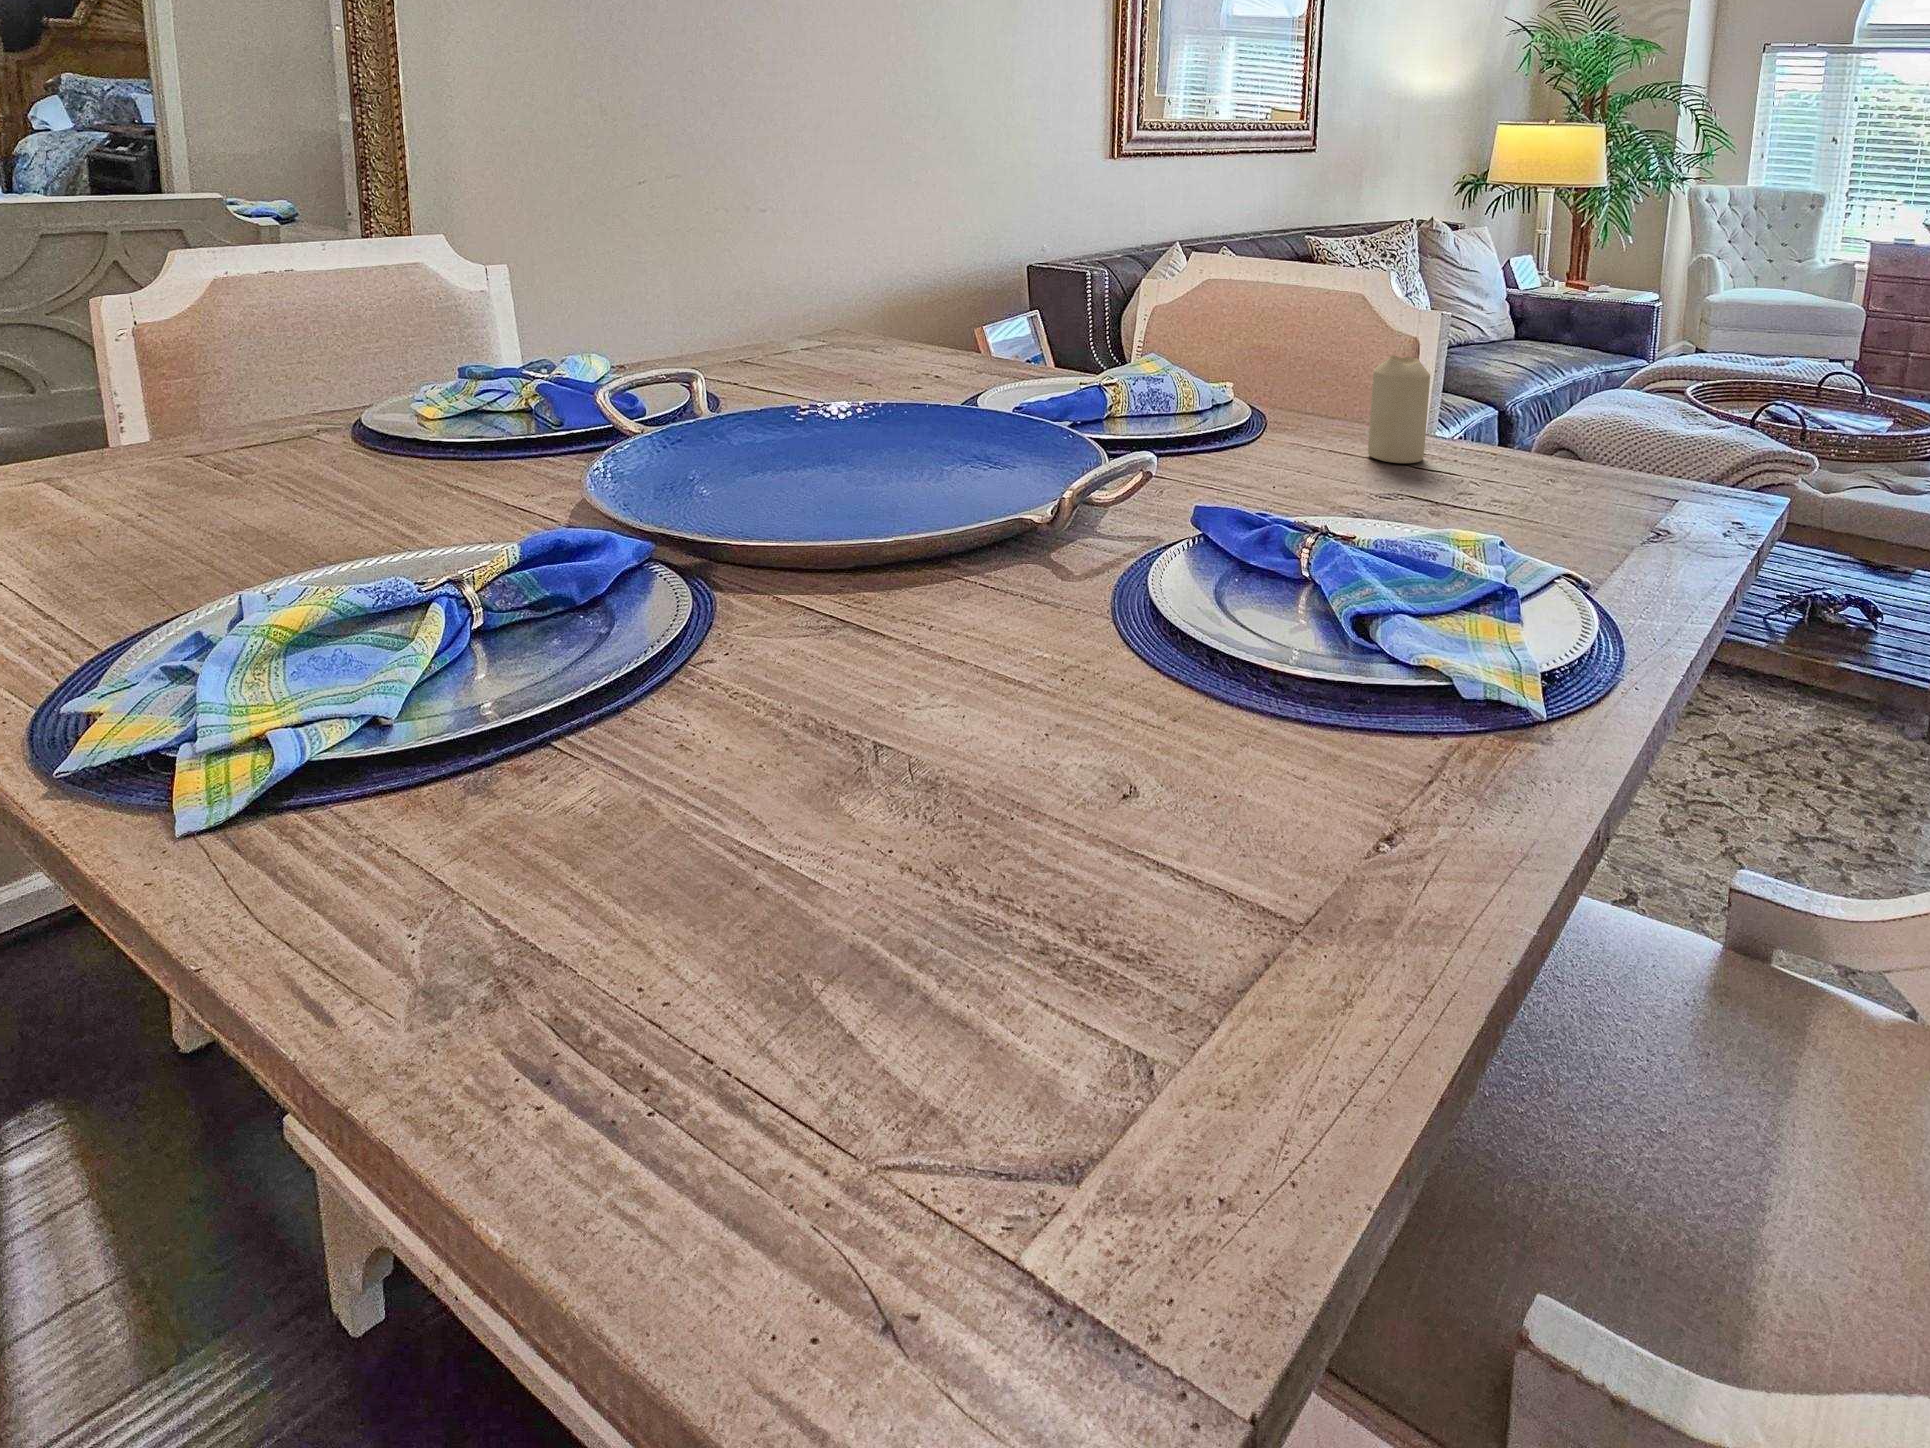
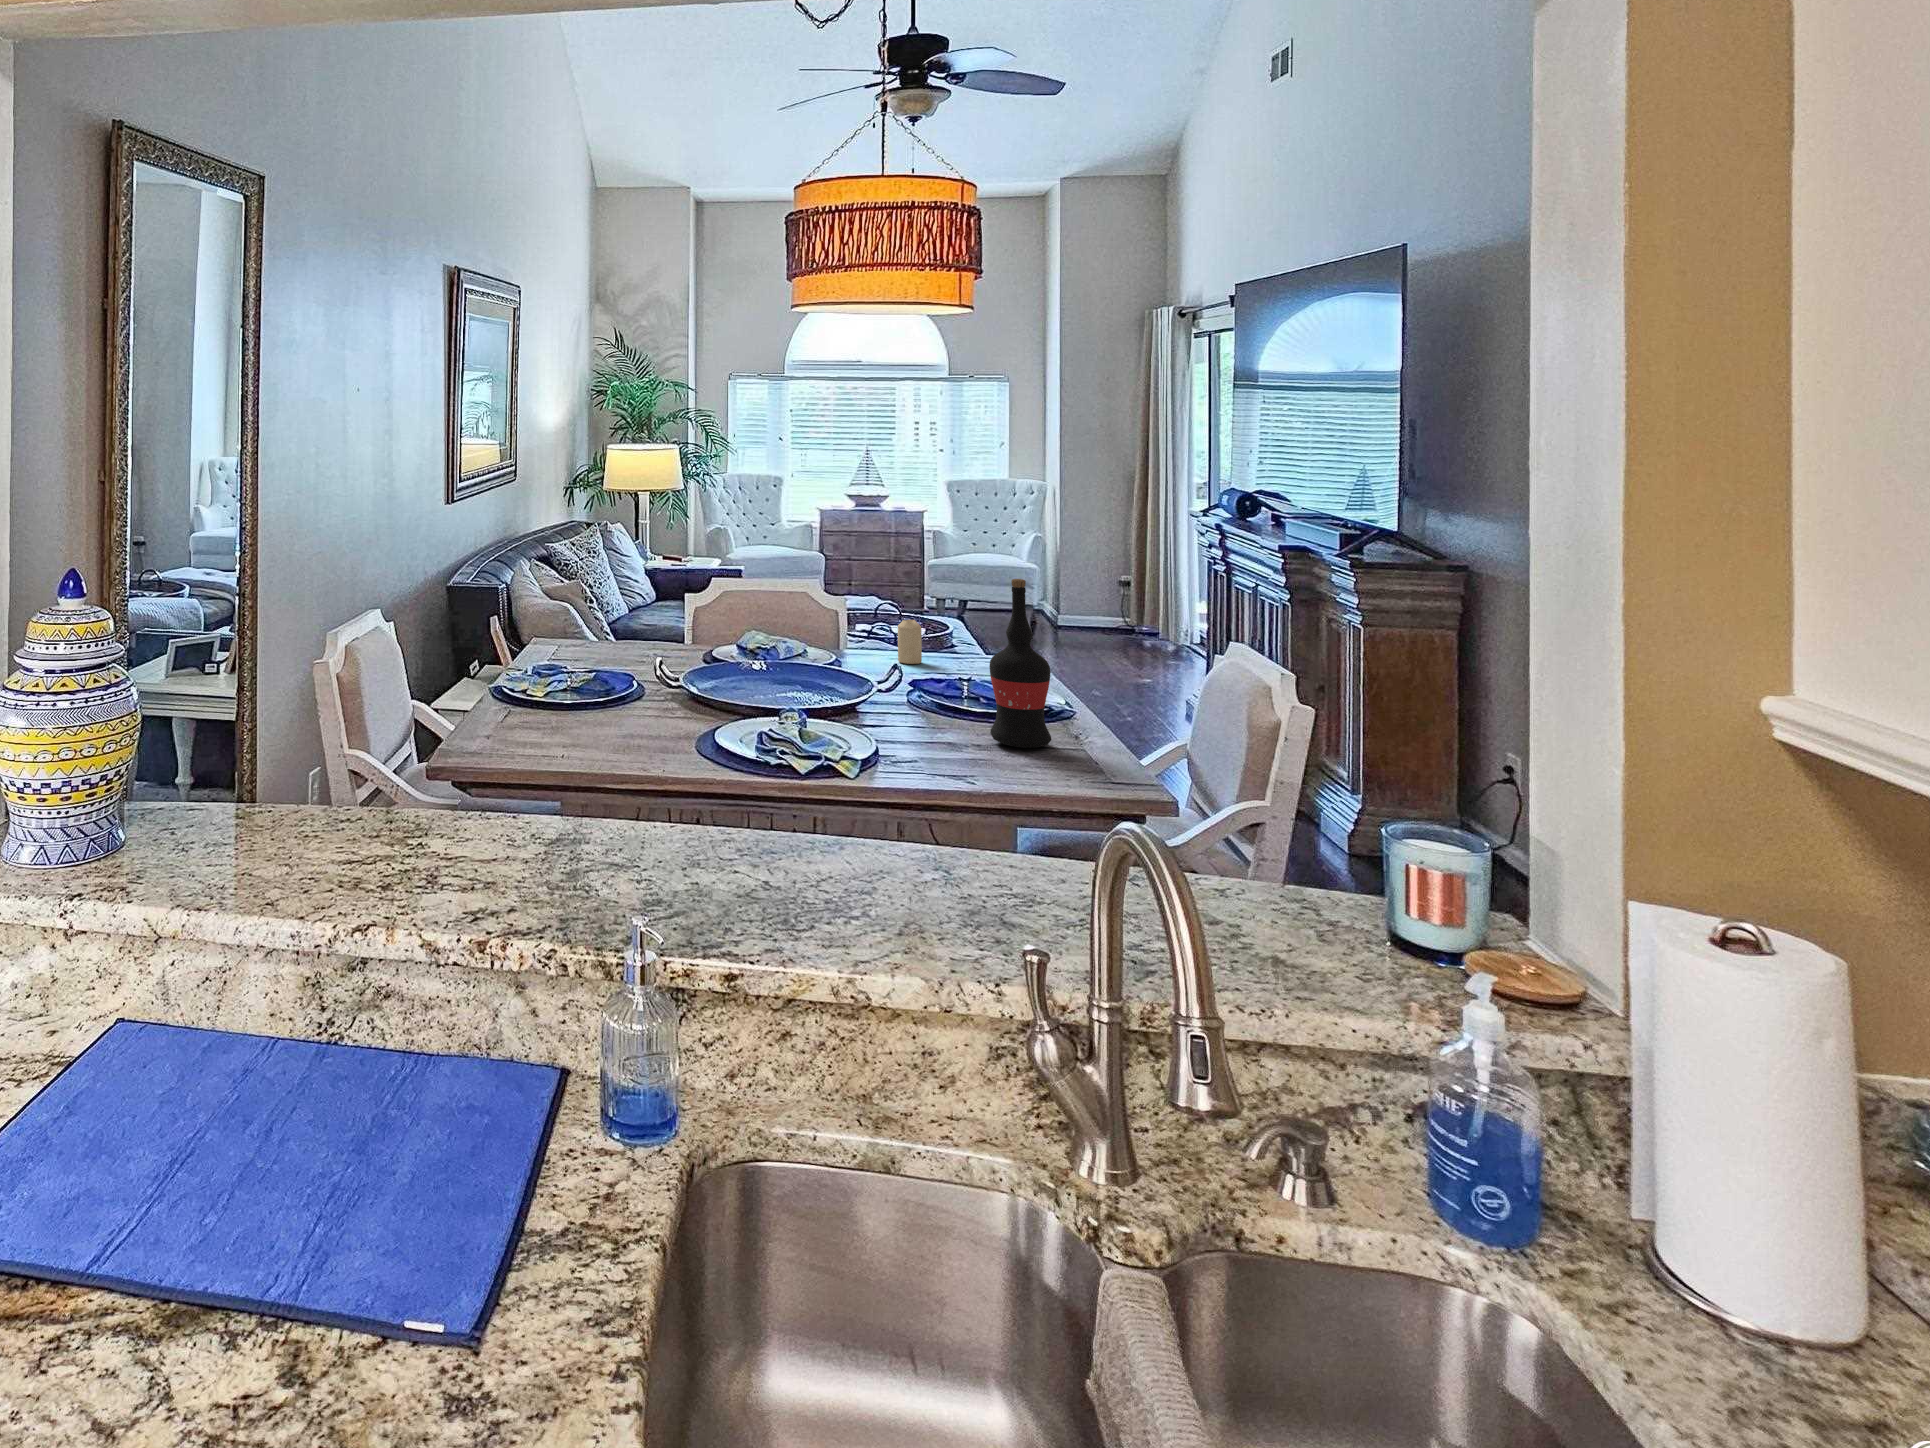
wine bottle: none [840,155,1092,870] -> present [989,579,1051,748]

